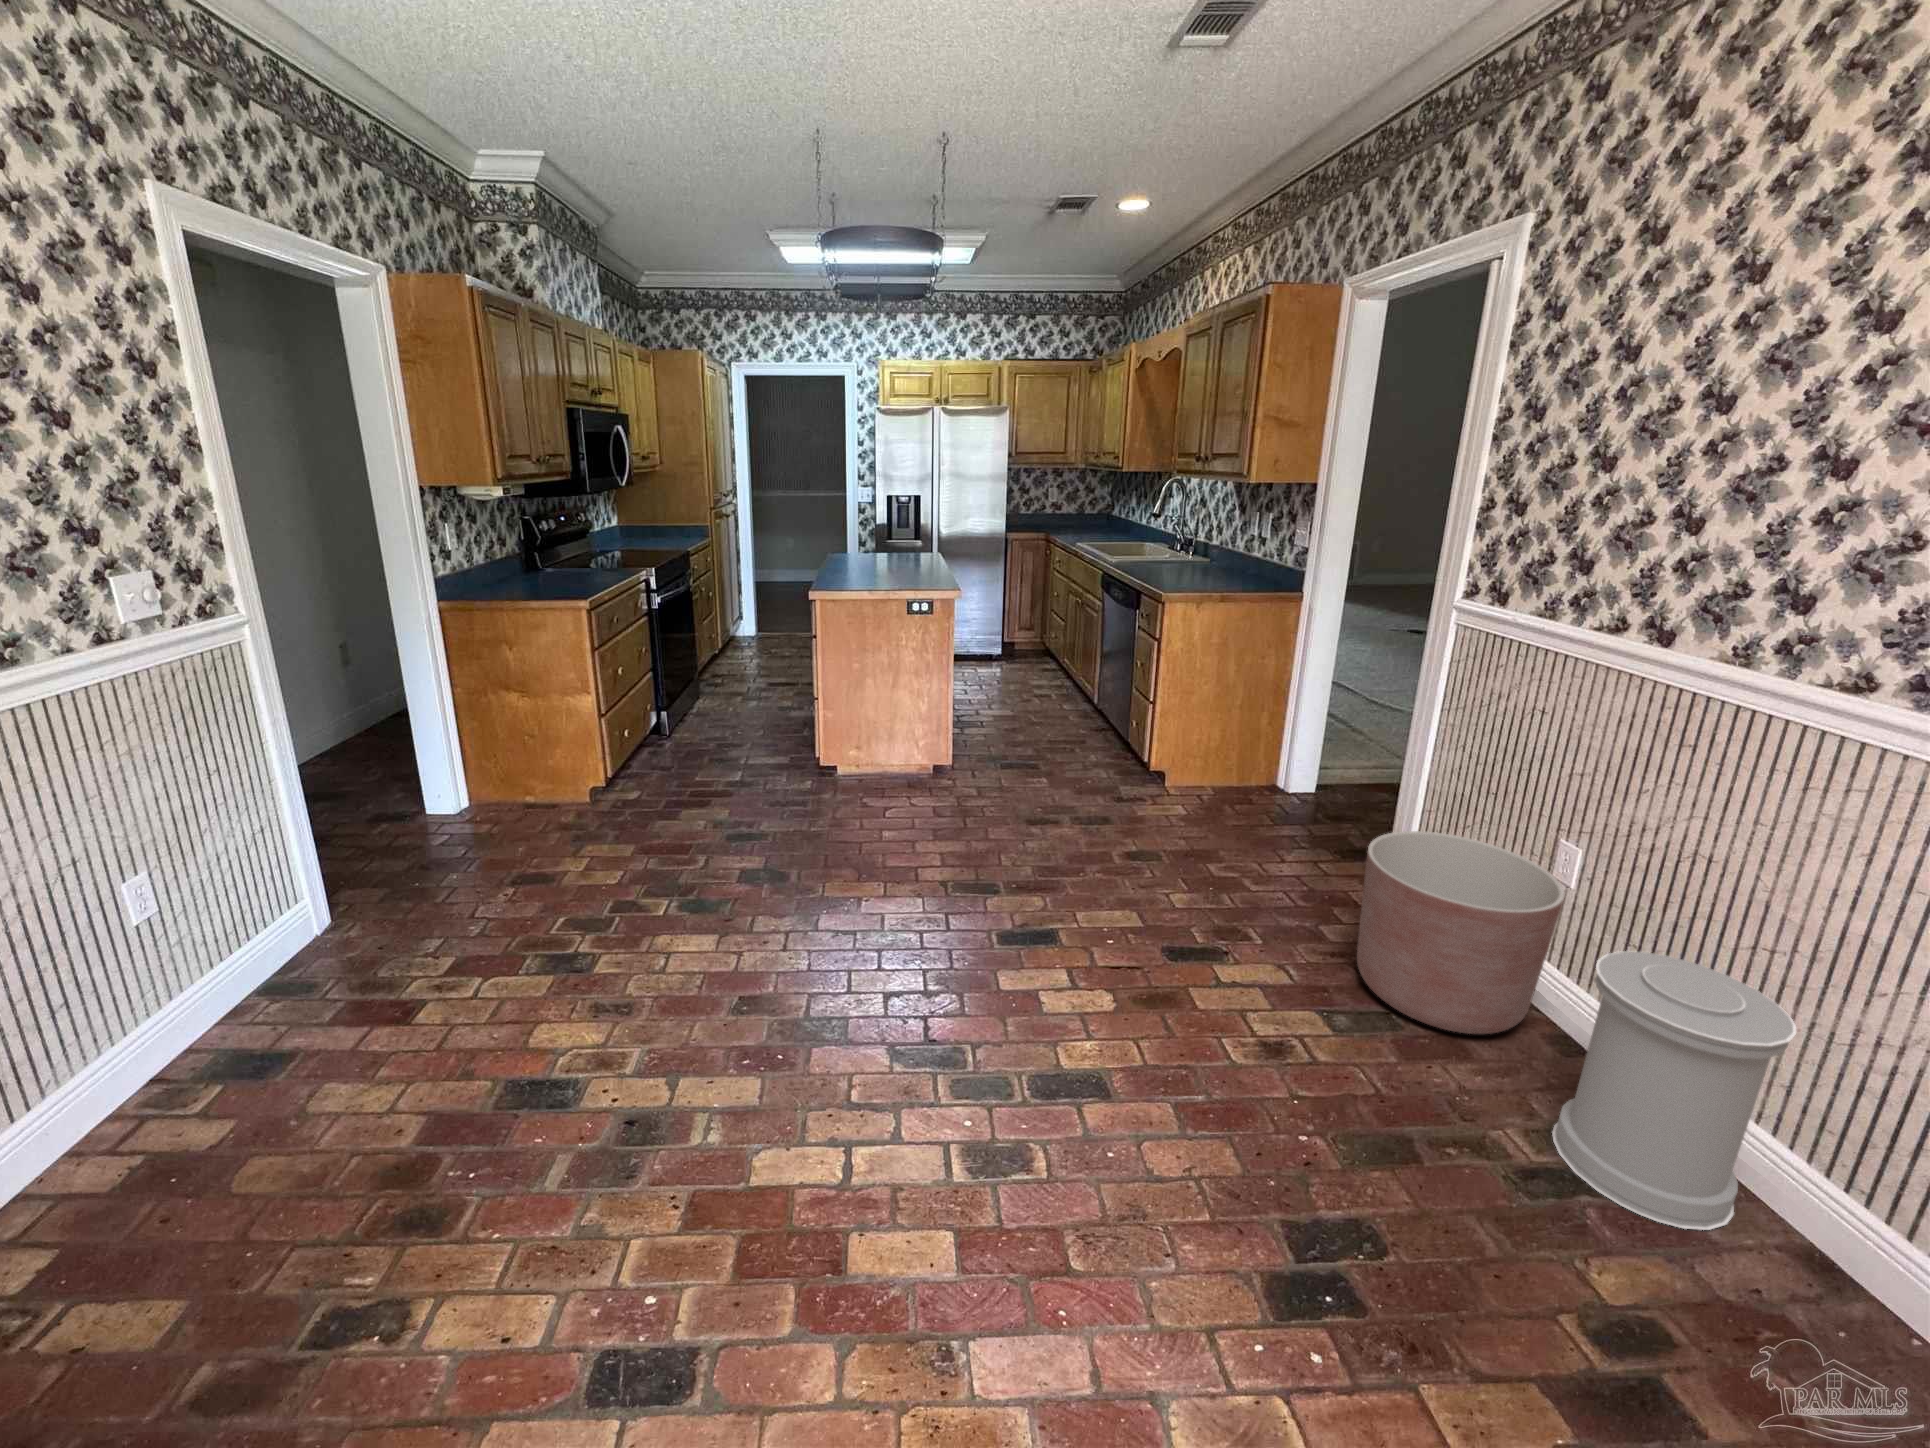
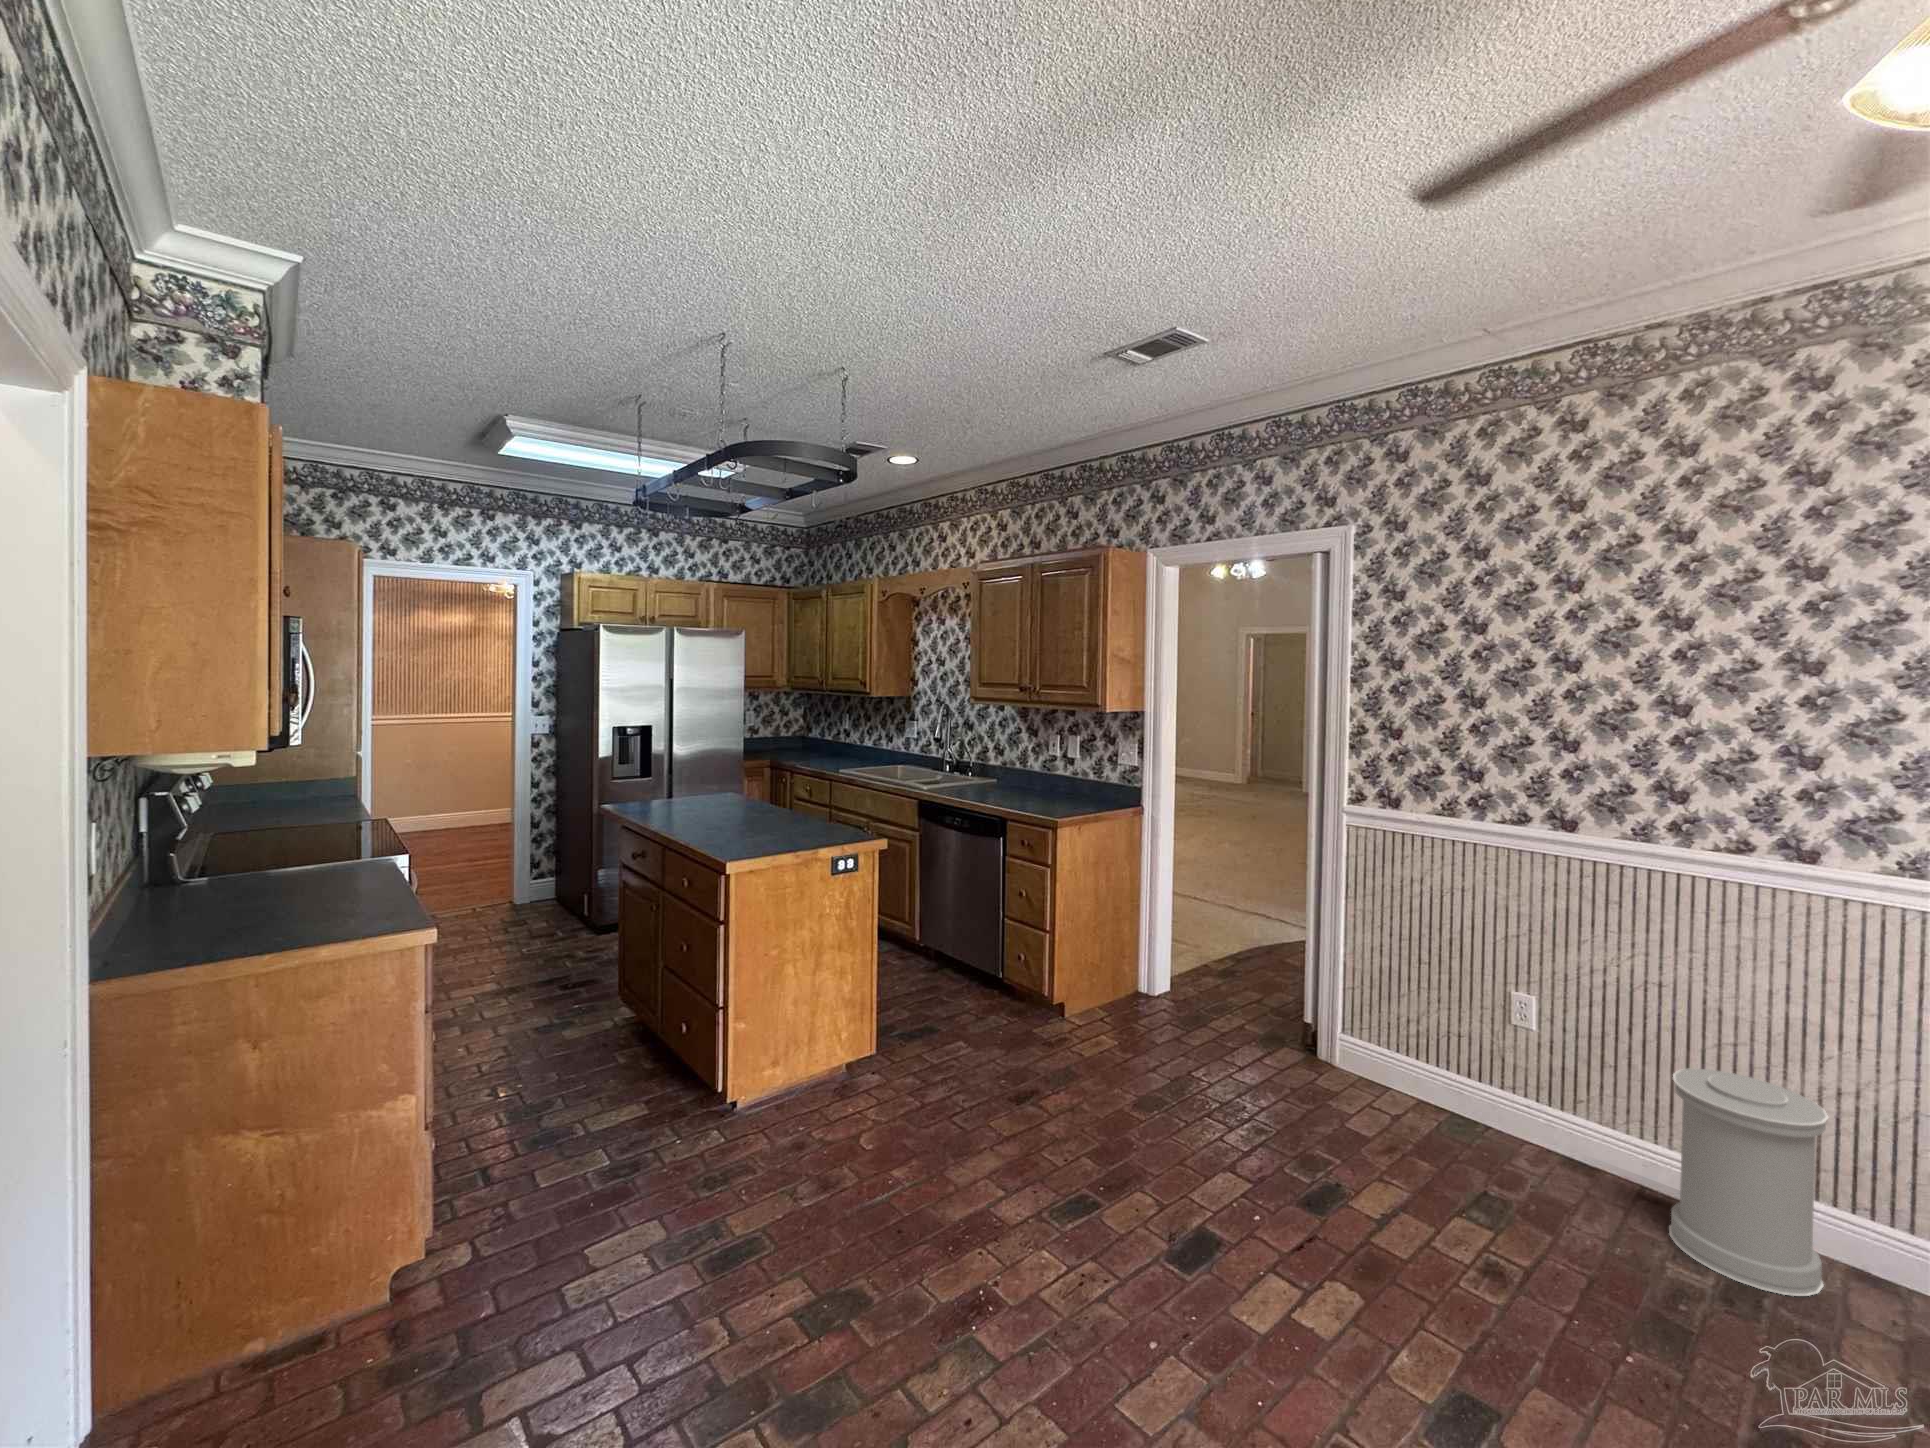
planter: present [1357,831,1565,1034] -> none [1407,1008,1576,1191]

